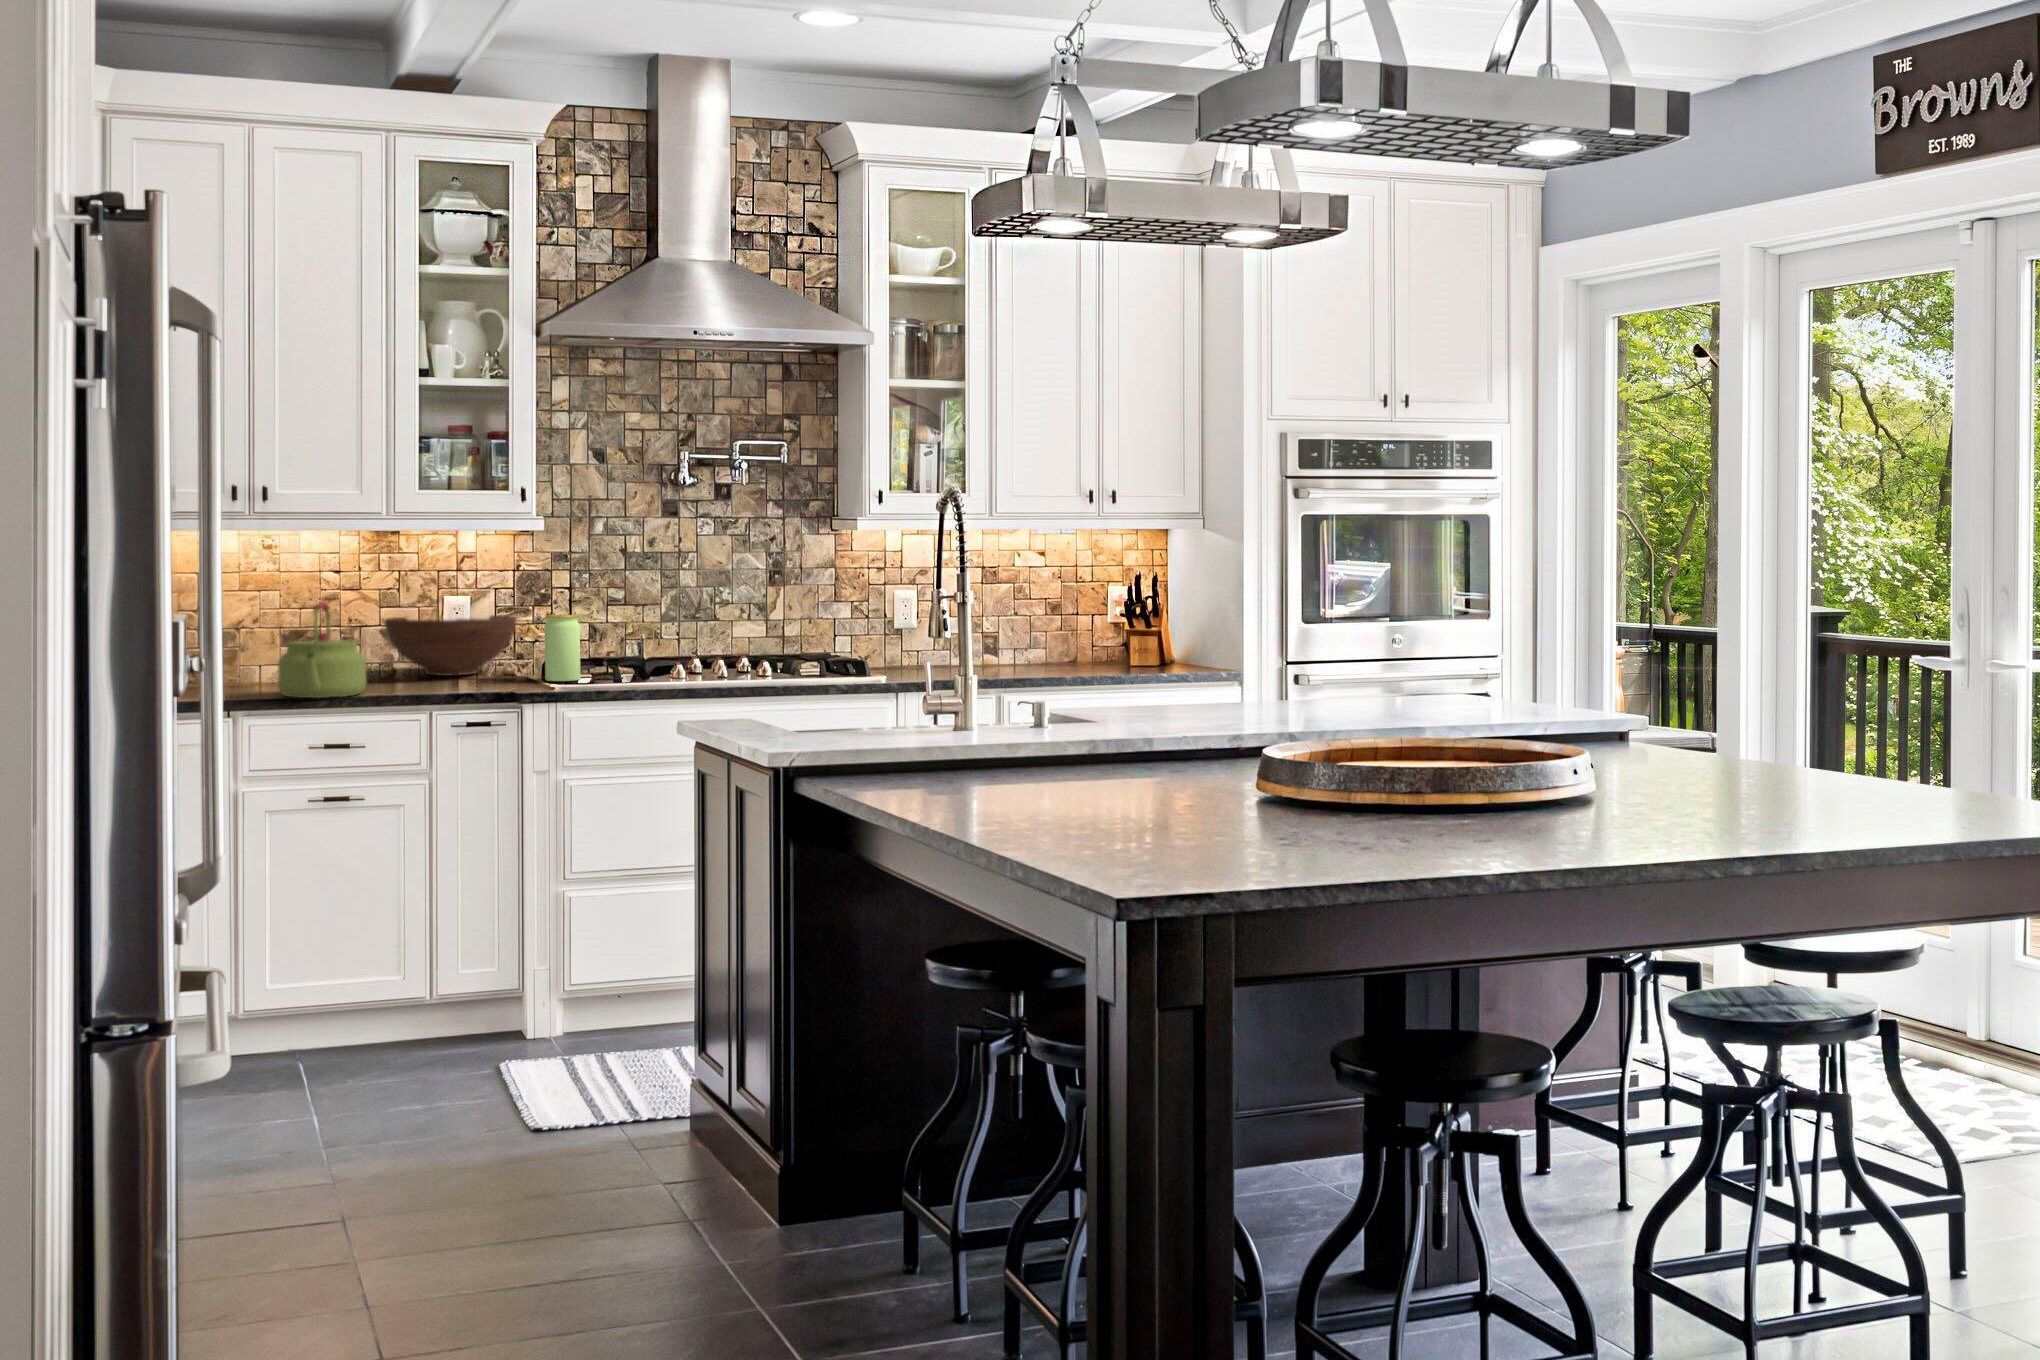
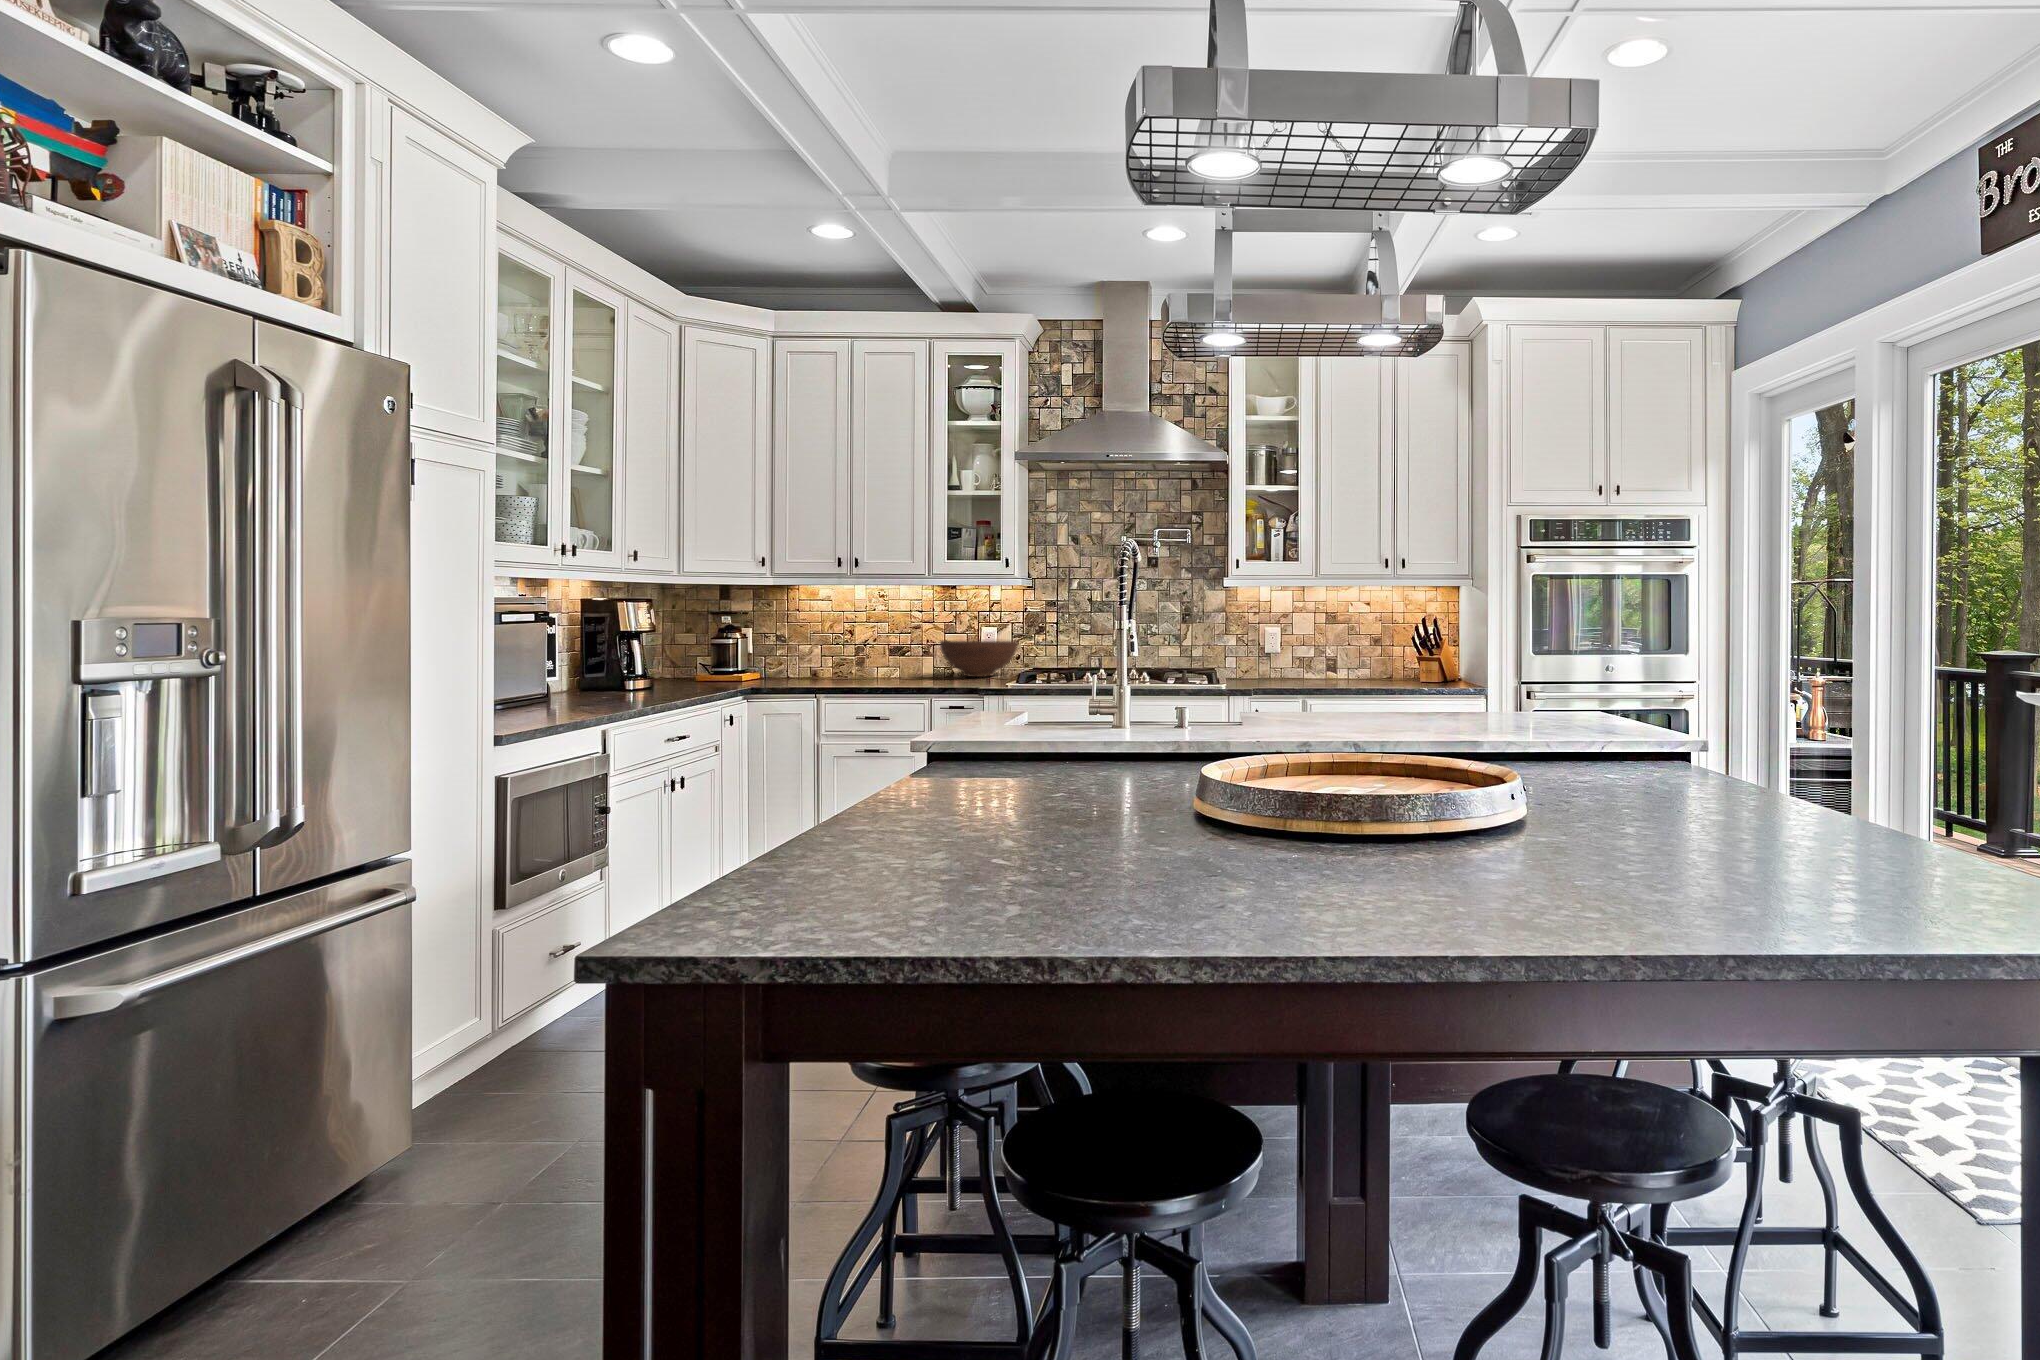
kettle: present [278,602,366,698] -> none [858,628,910,687]
jar: present [545,615,580,681] -> none [1019,640,1041,682]

